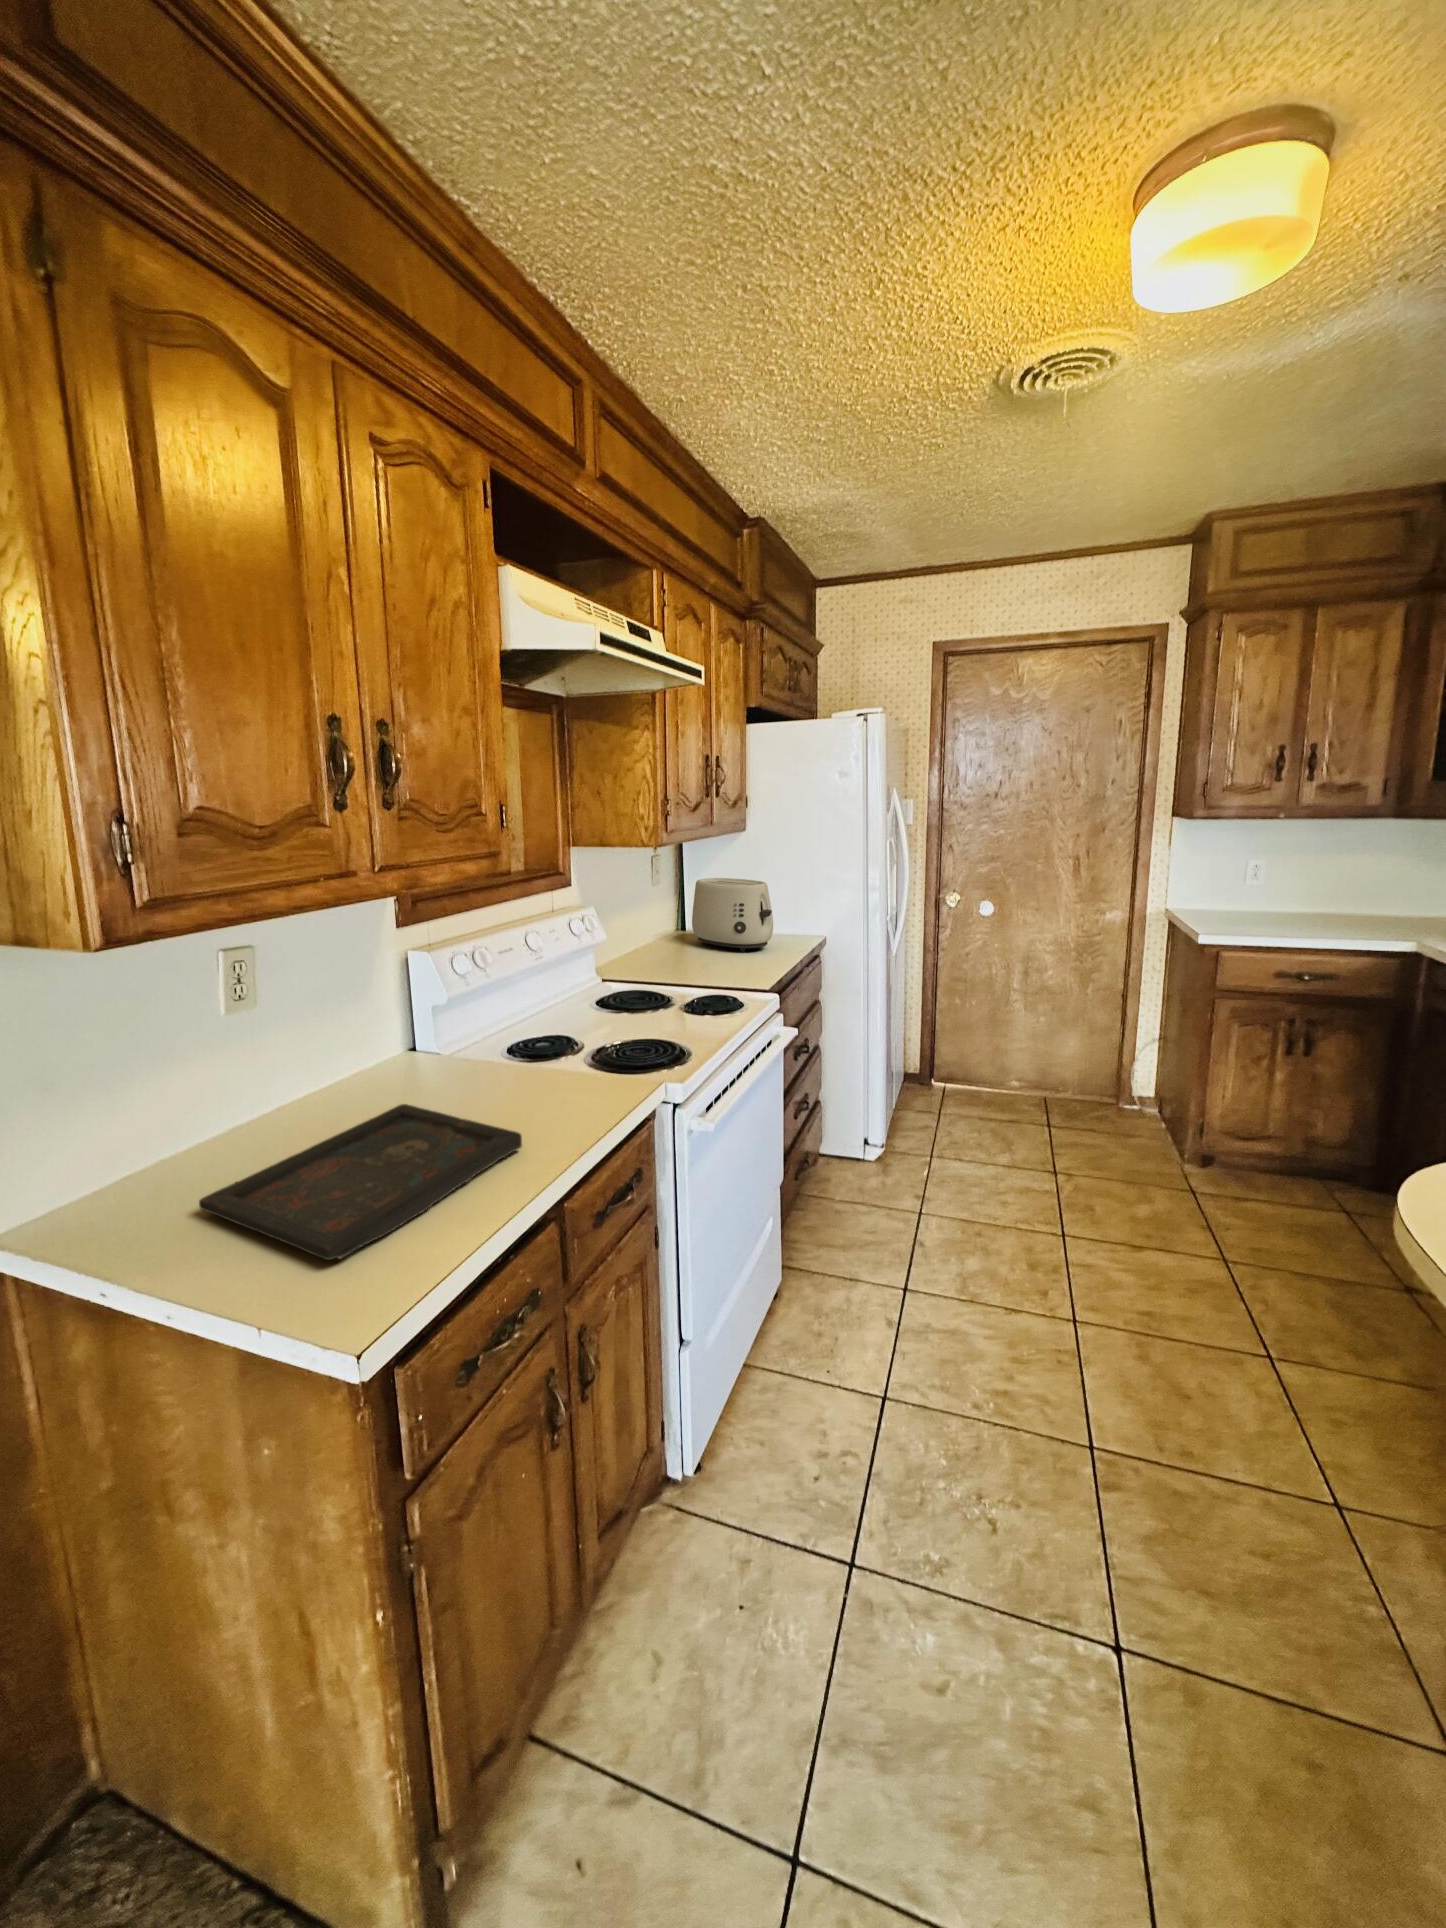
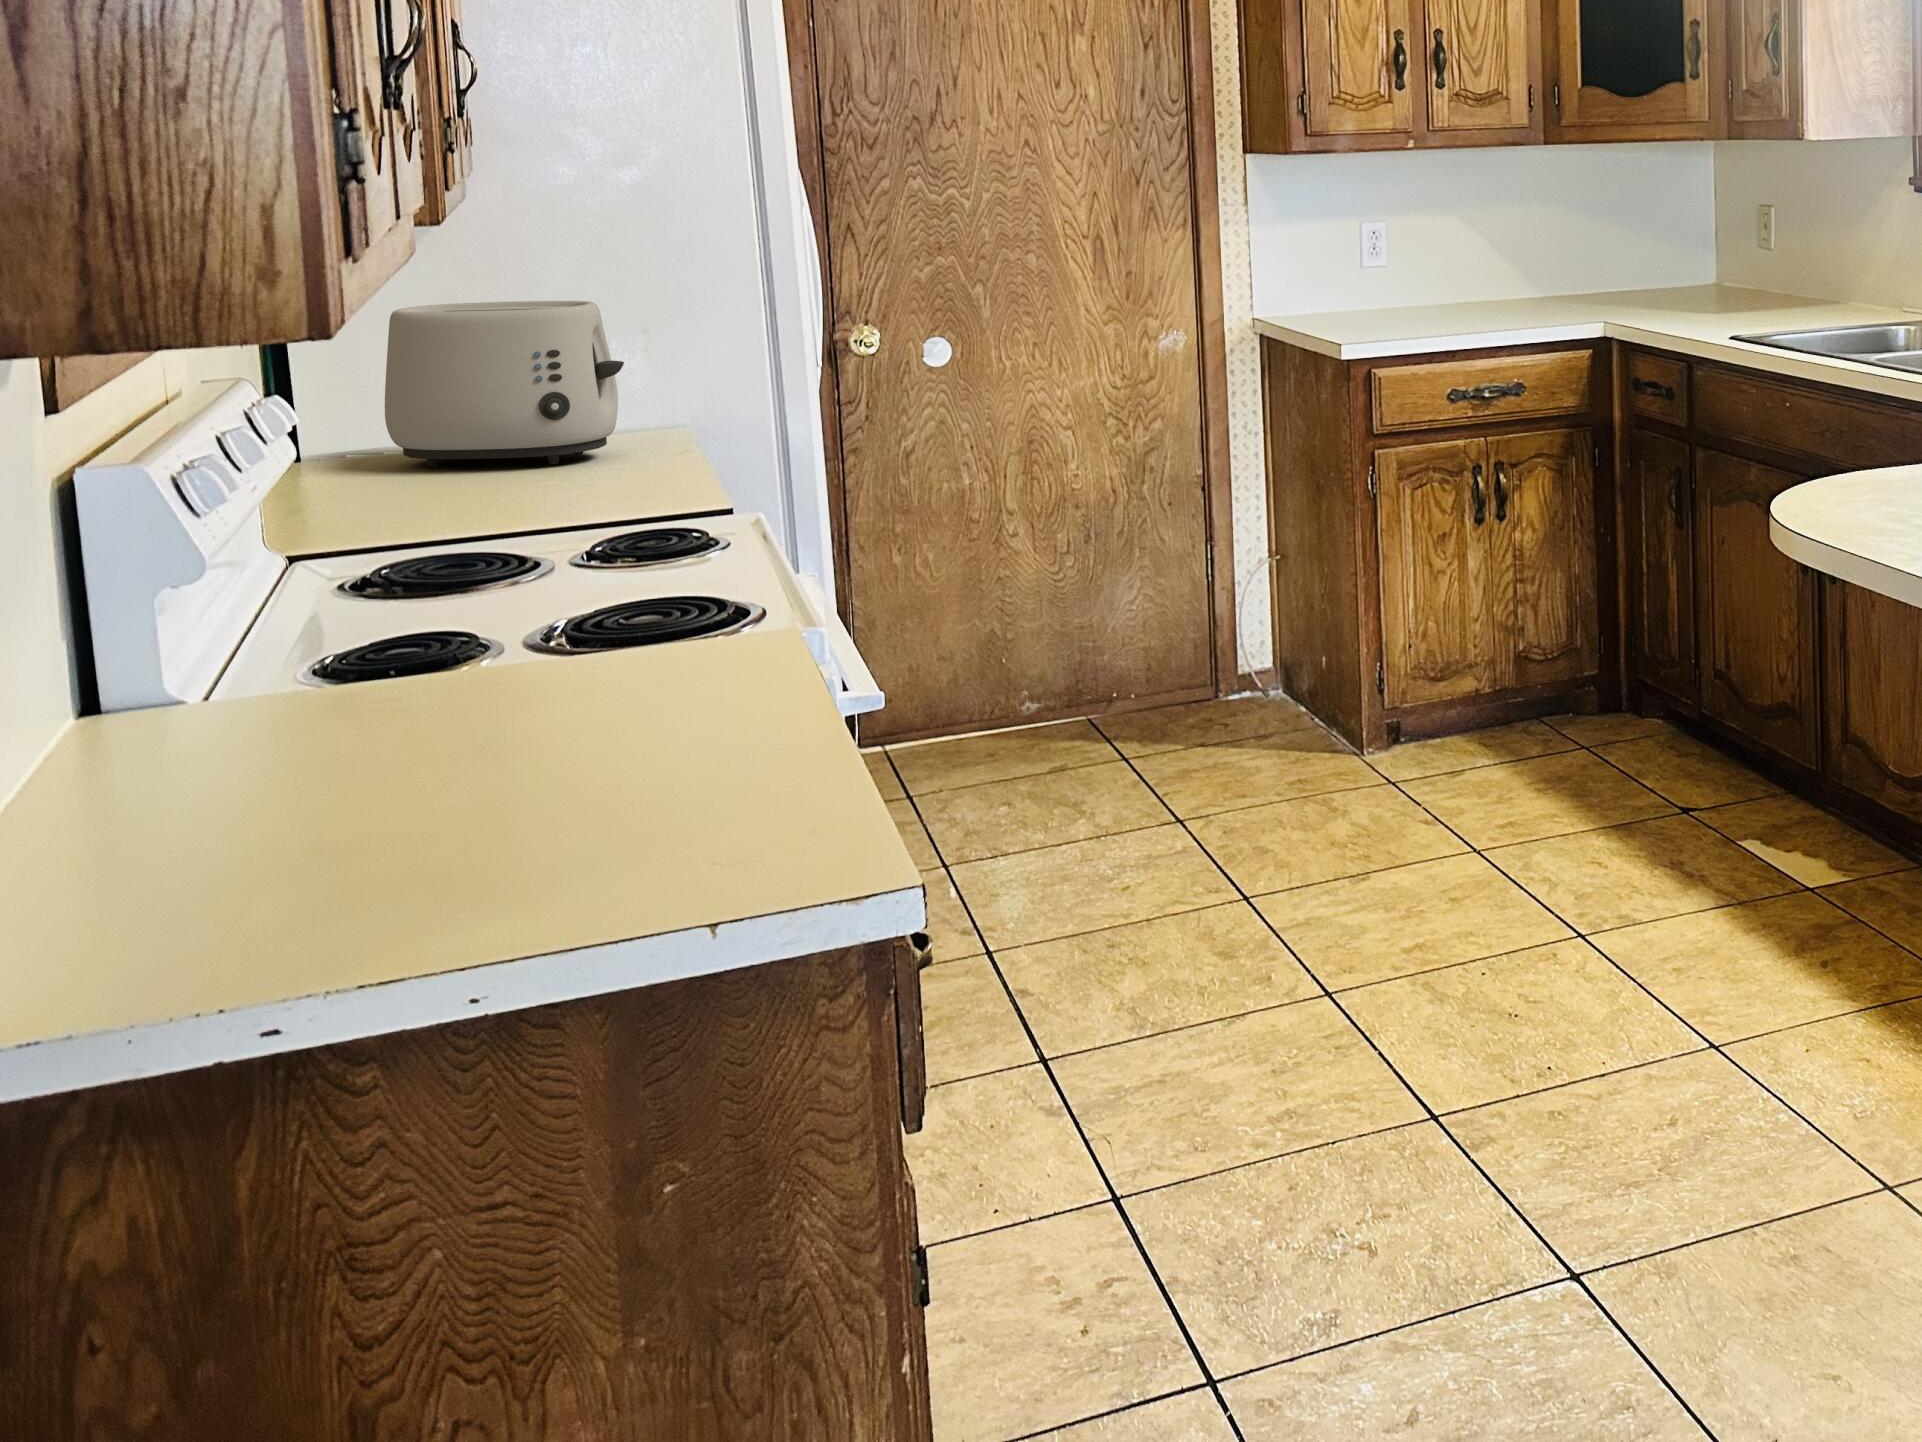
tray: present [199,1104,522,1260] -> none [229,698,714,919]

